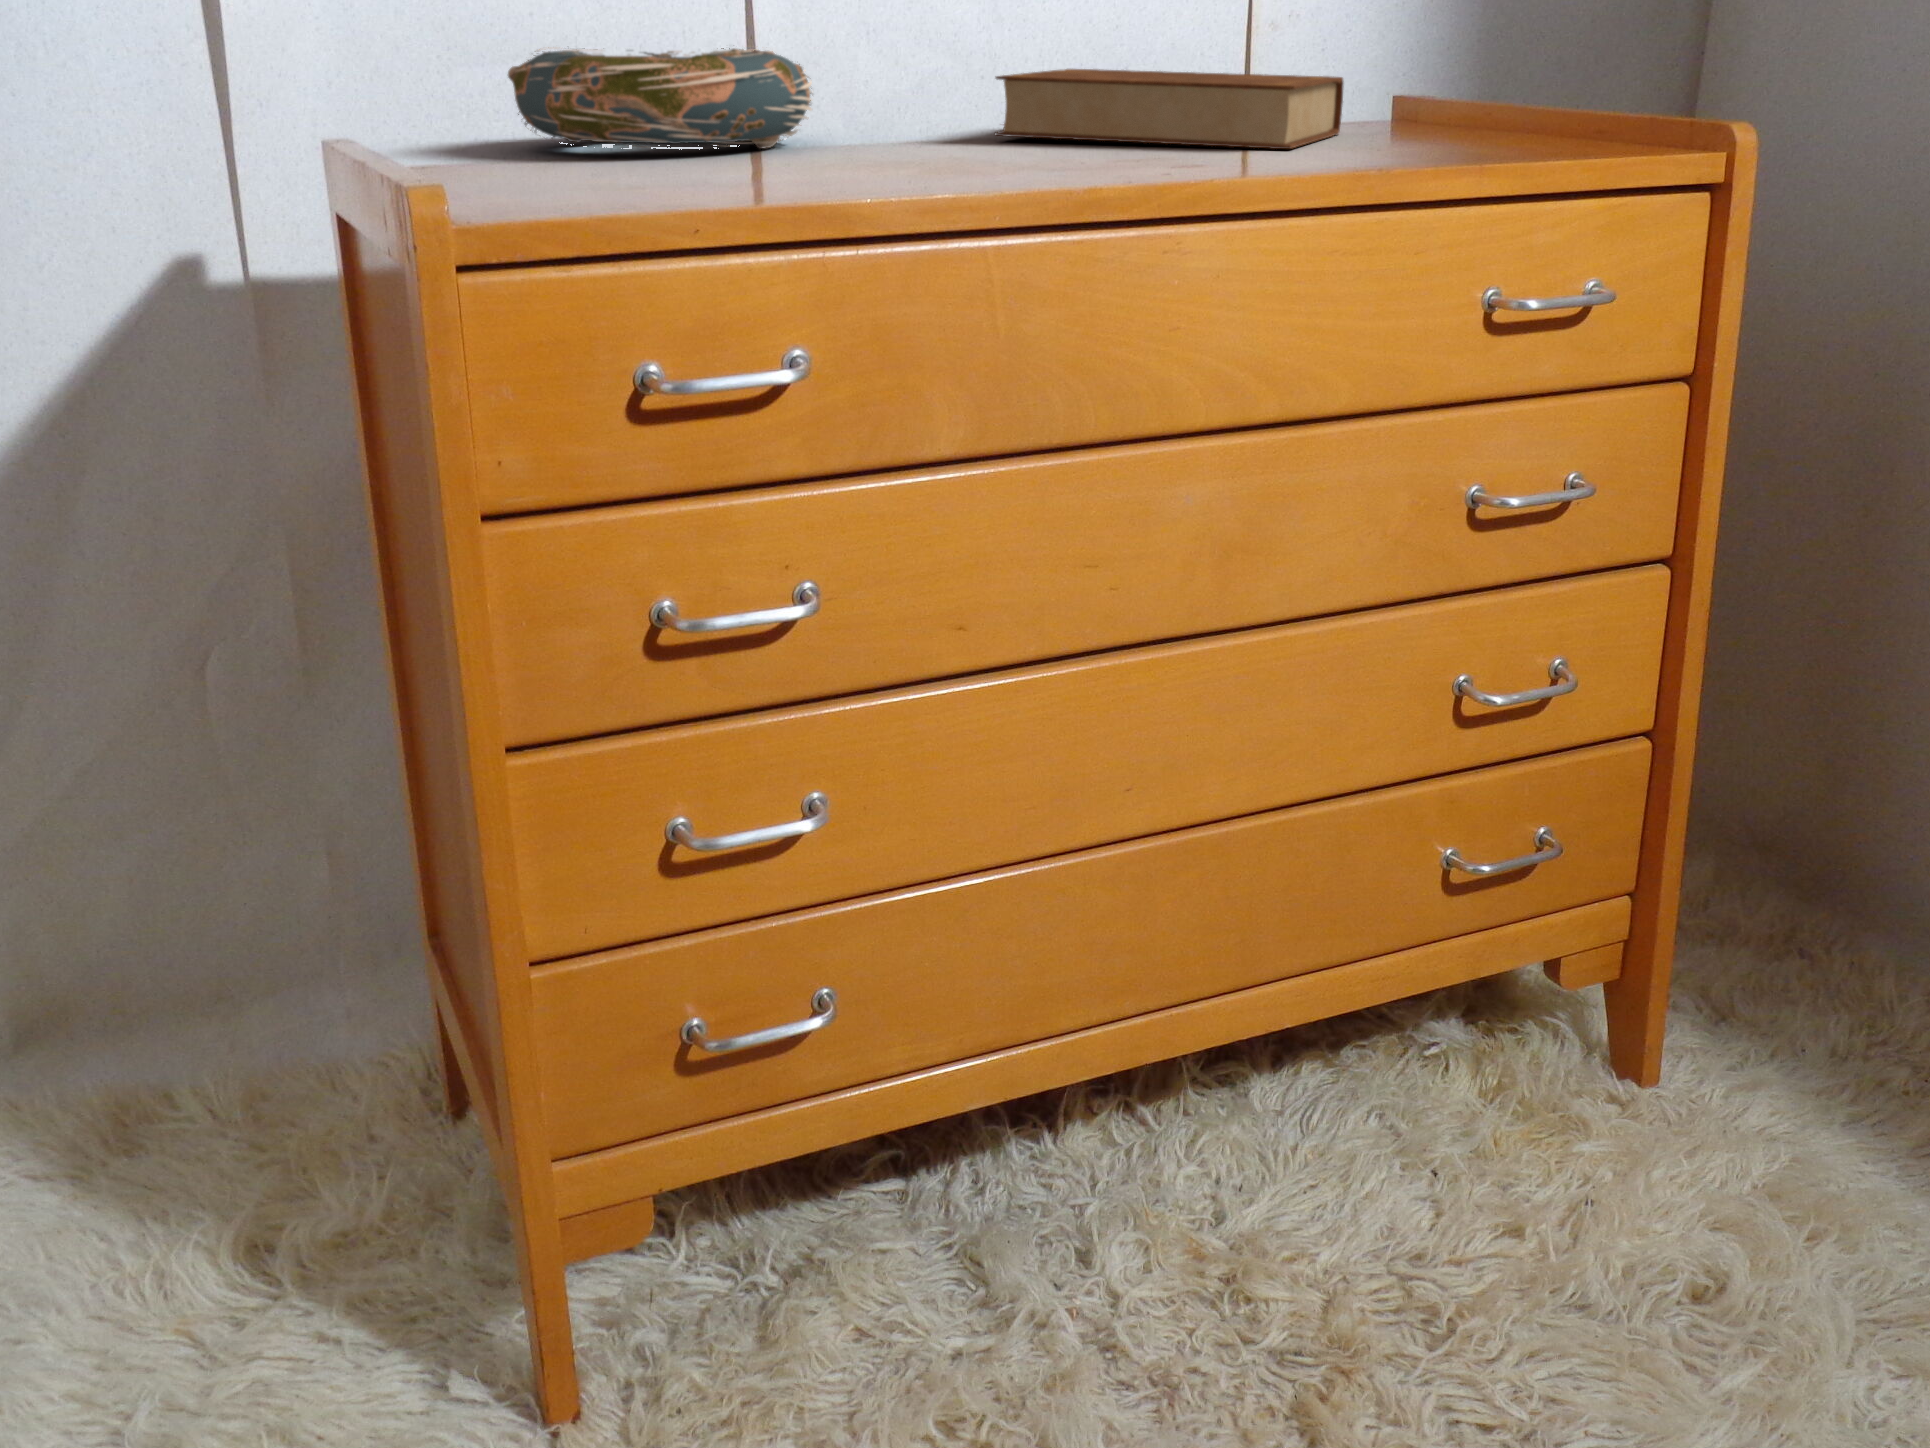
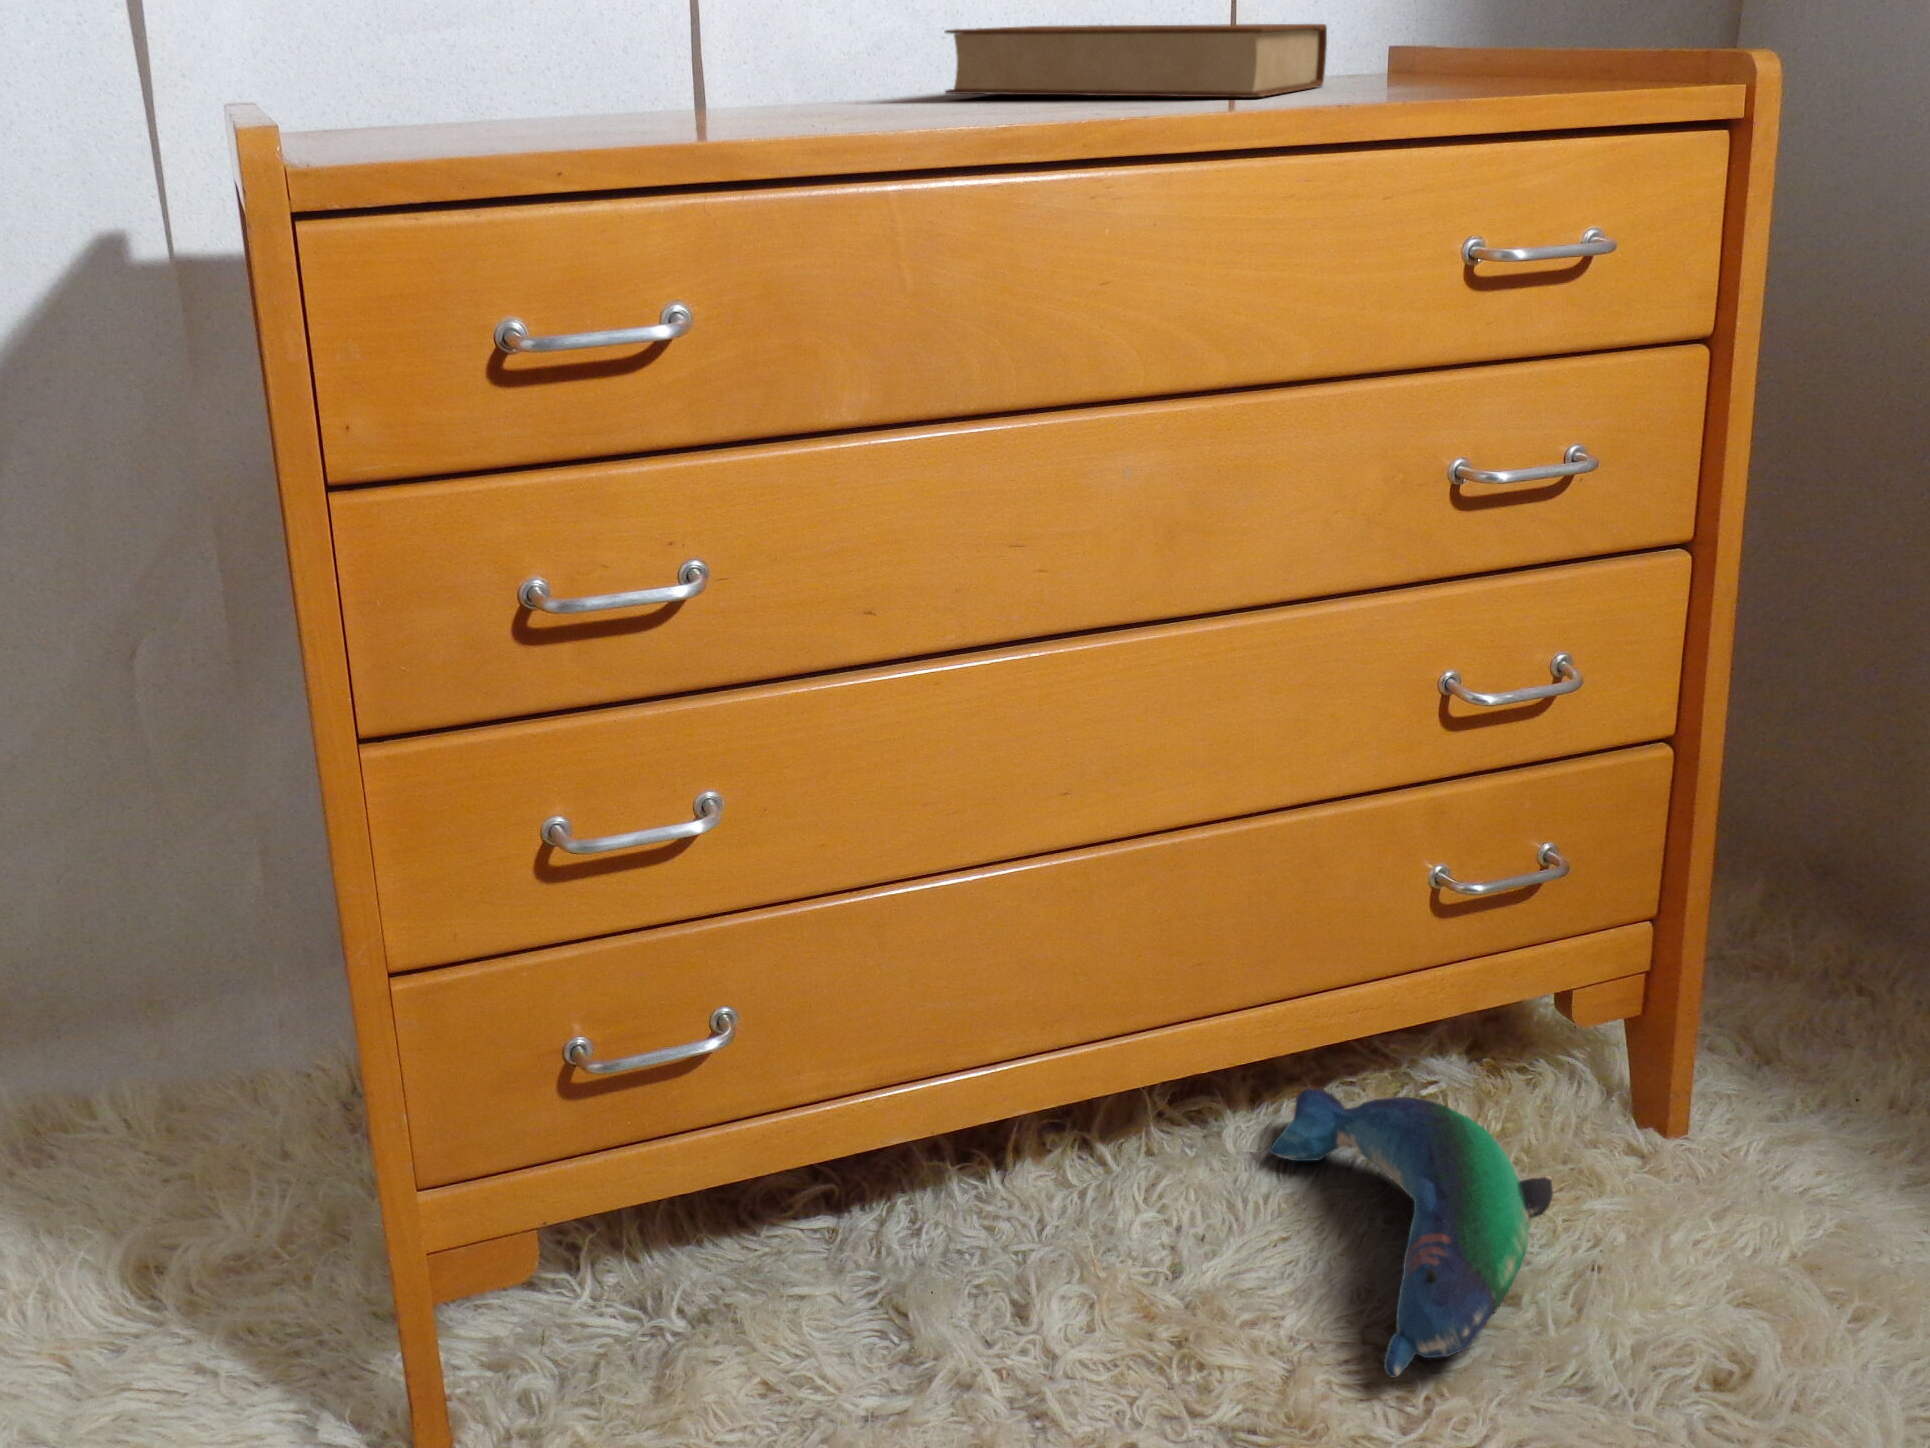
decorative bowl: present [508,47,812,149] -> none [433,5,752,110]
plush toy: none [1294,1050,1551,1301] -> present [1270,1089,1553,1378]

